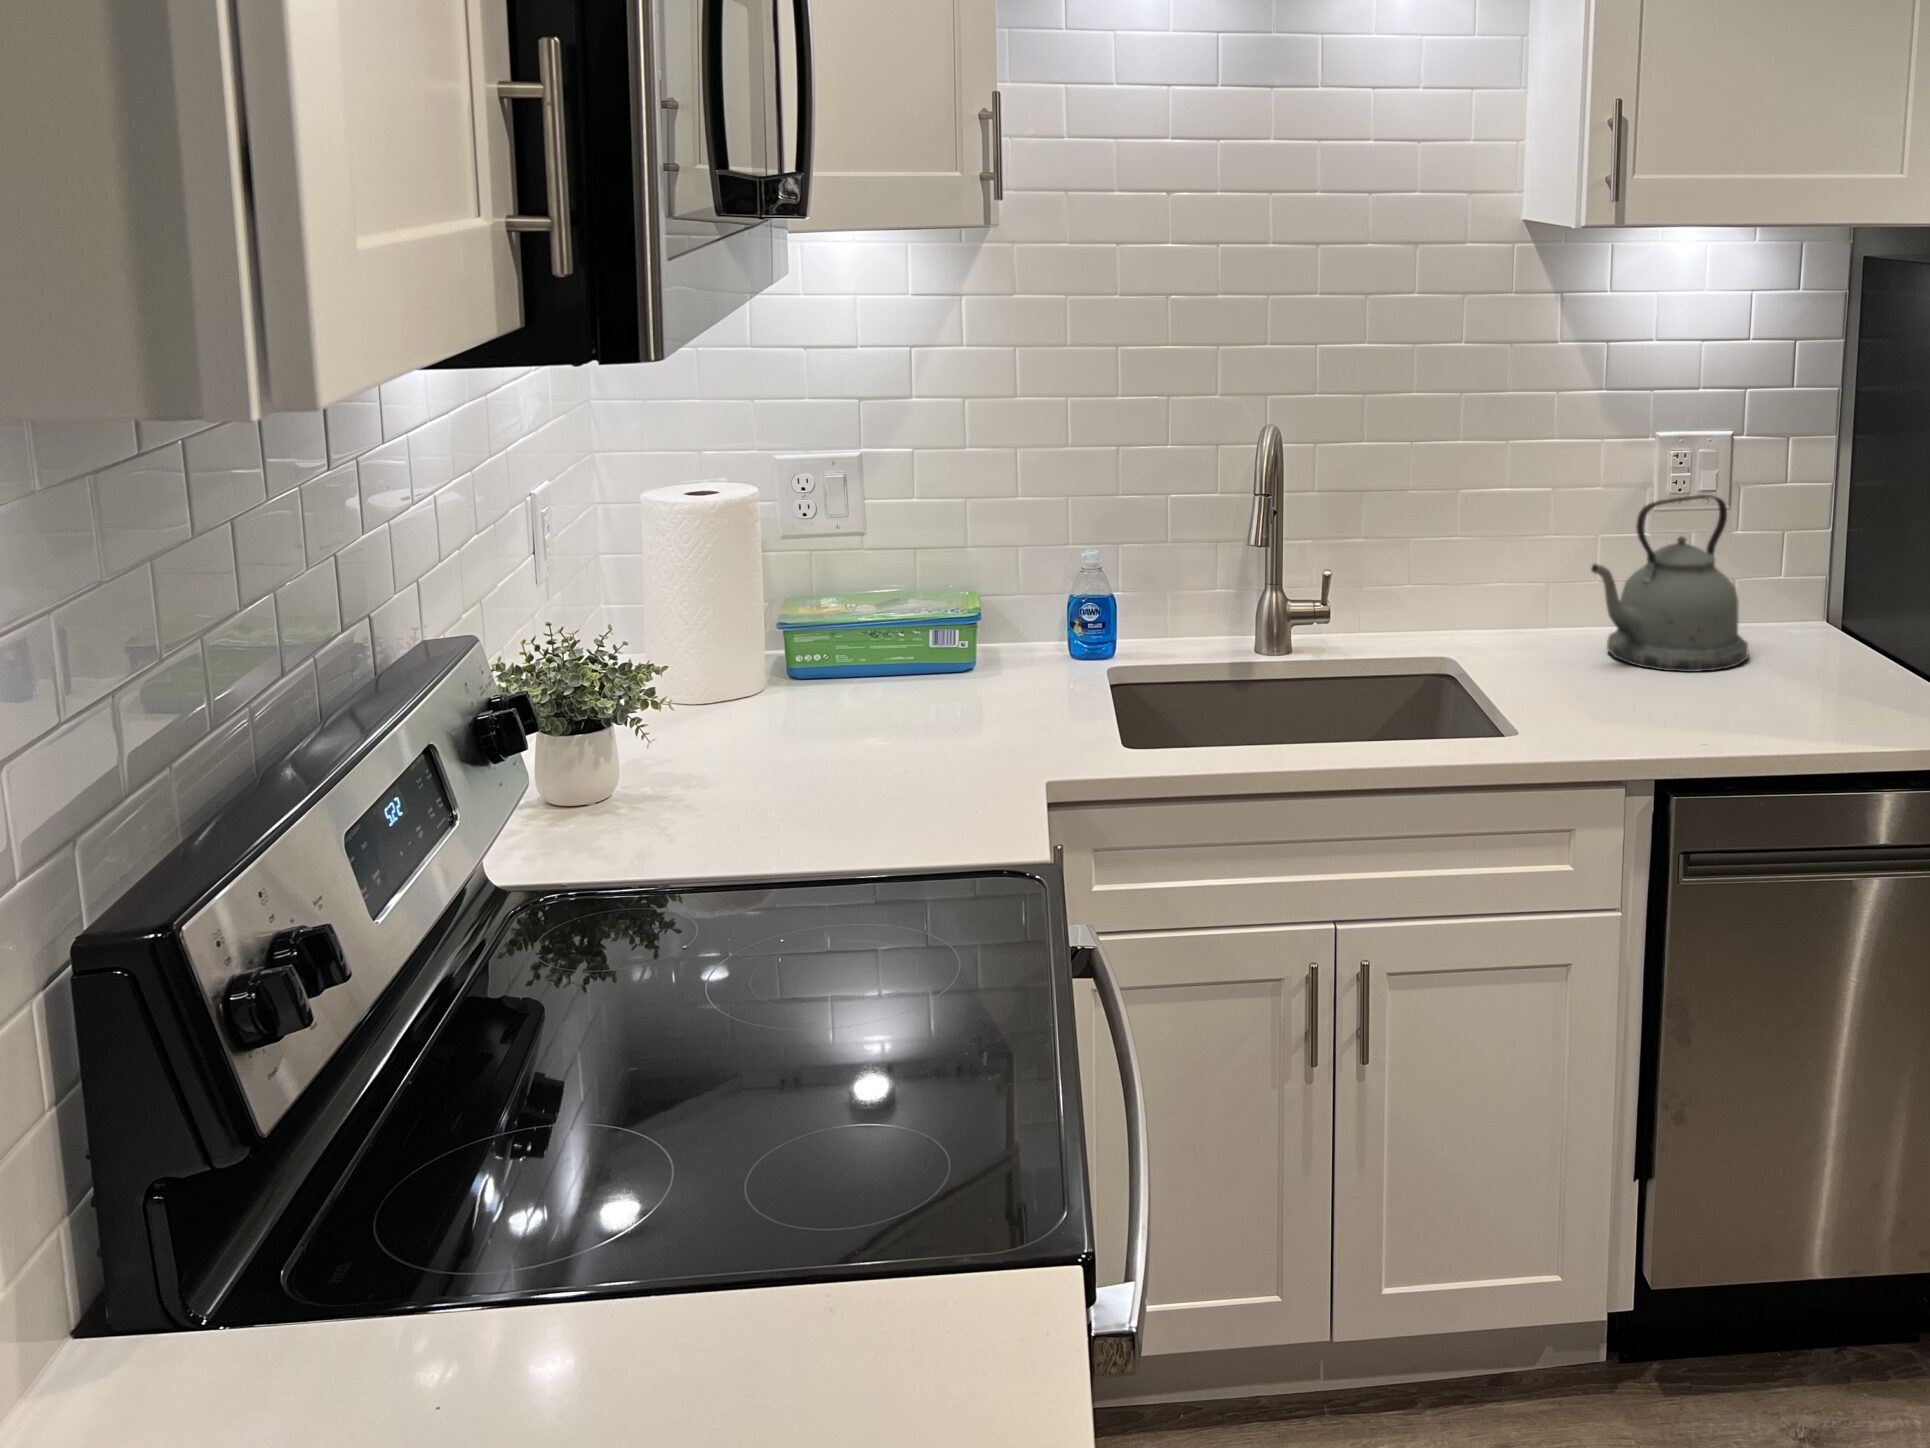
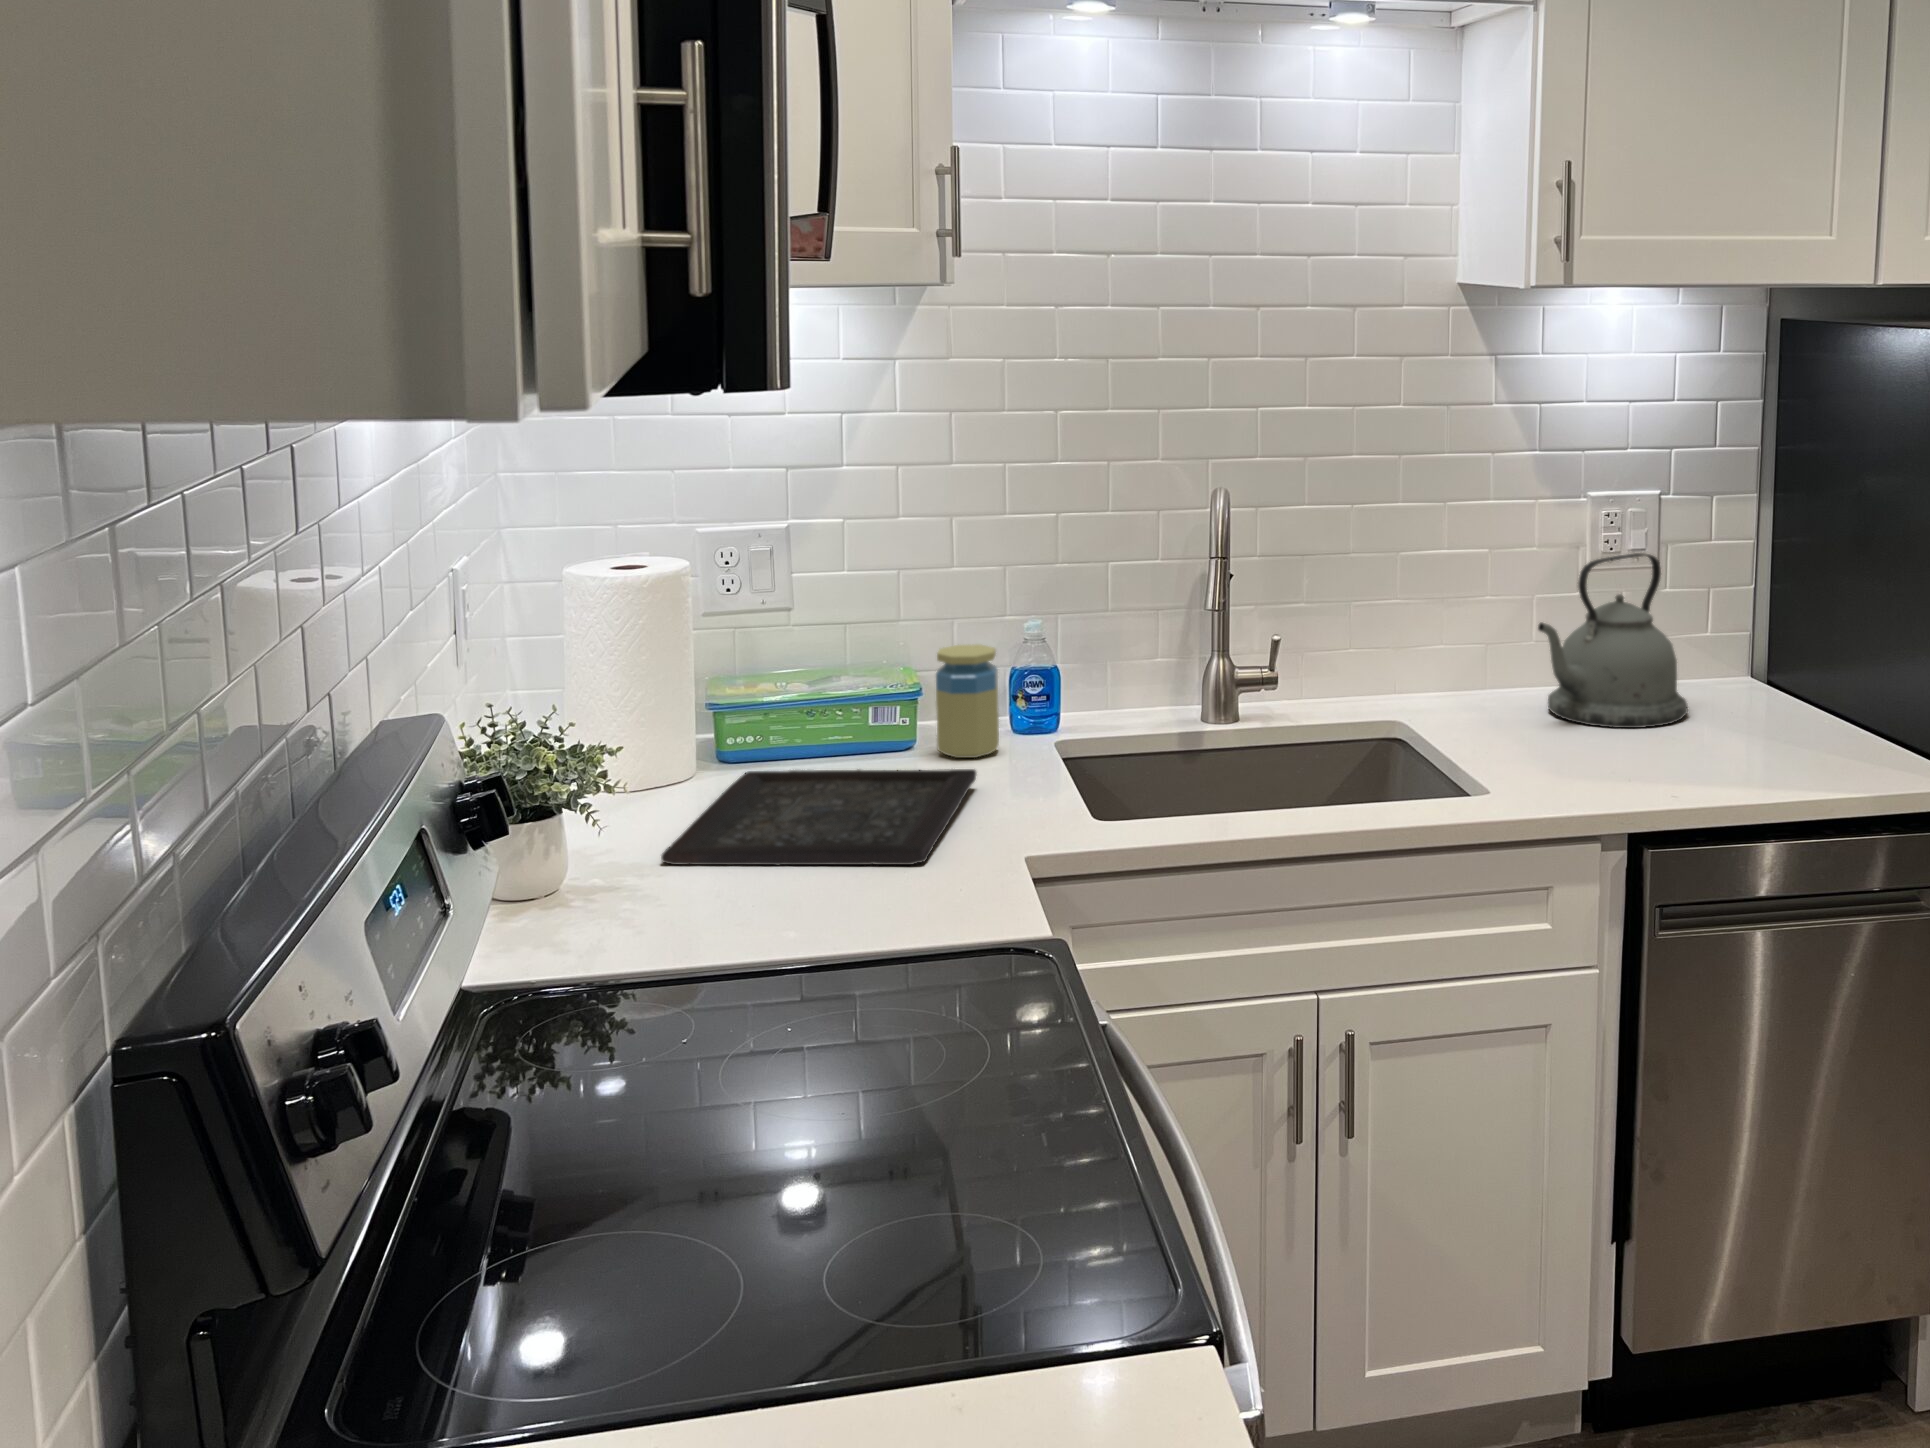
jar: none [992,573,1054,682] -> present [936,644,999,758]
tray: none [705,690,1020,788] -> present [661,769,976,865]

